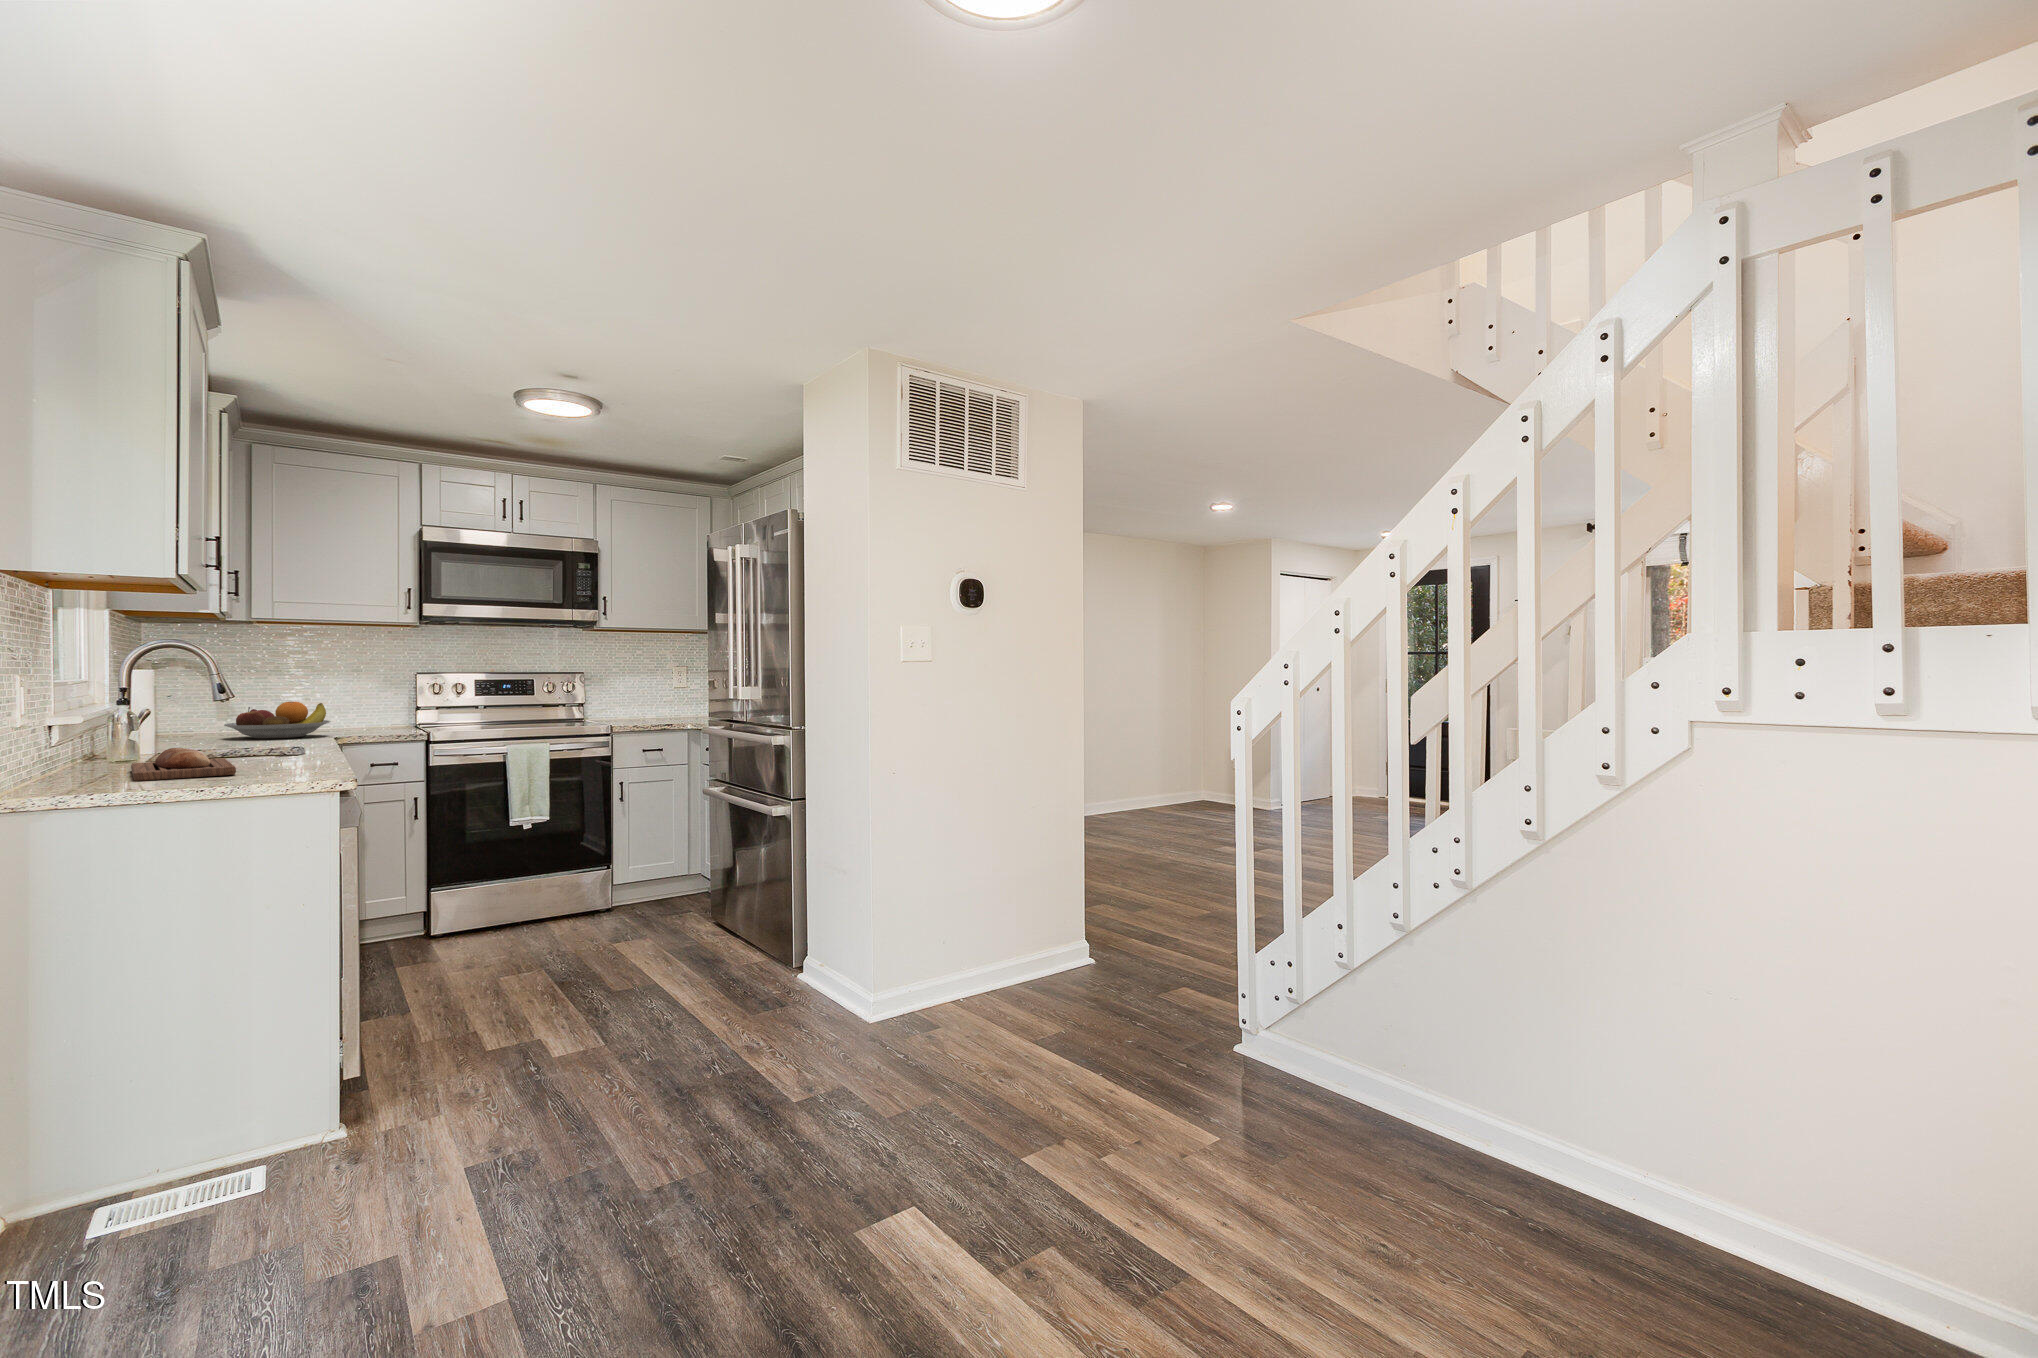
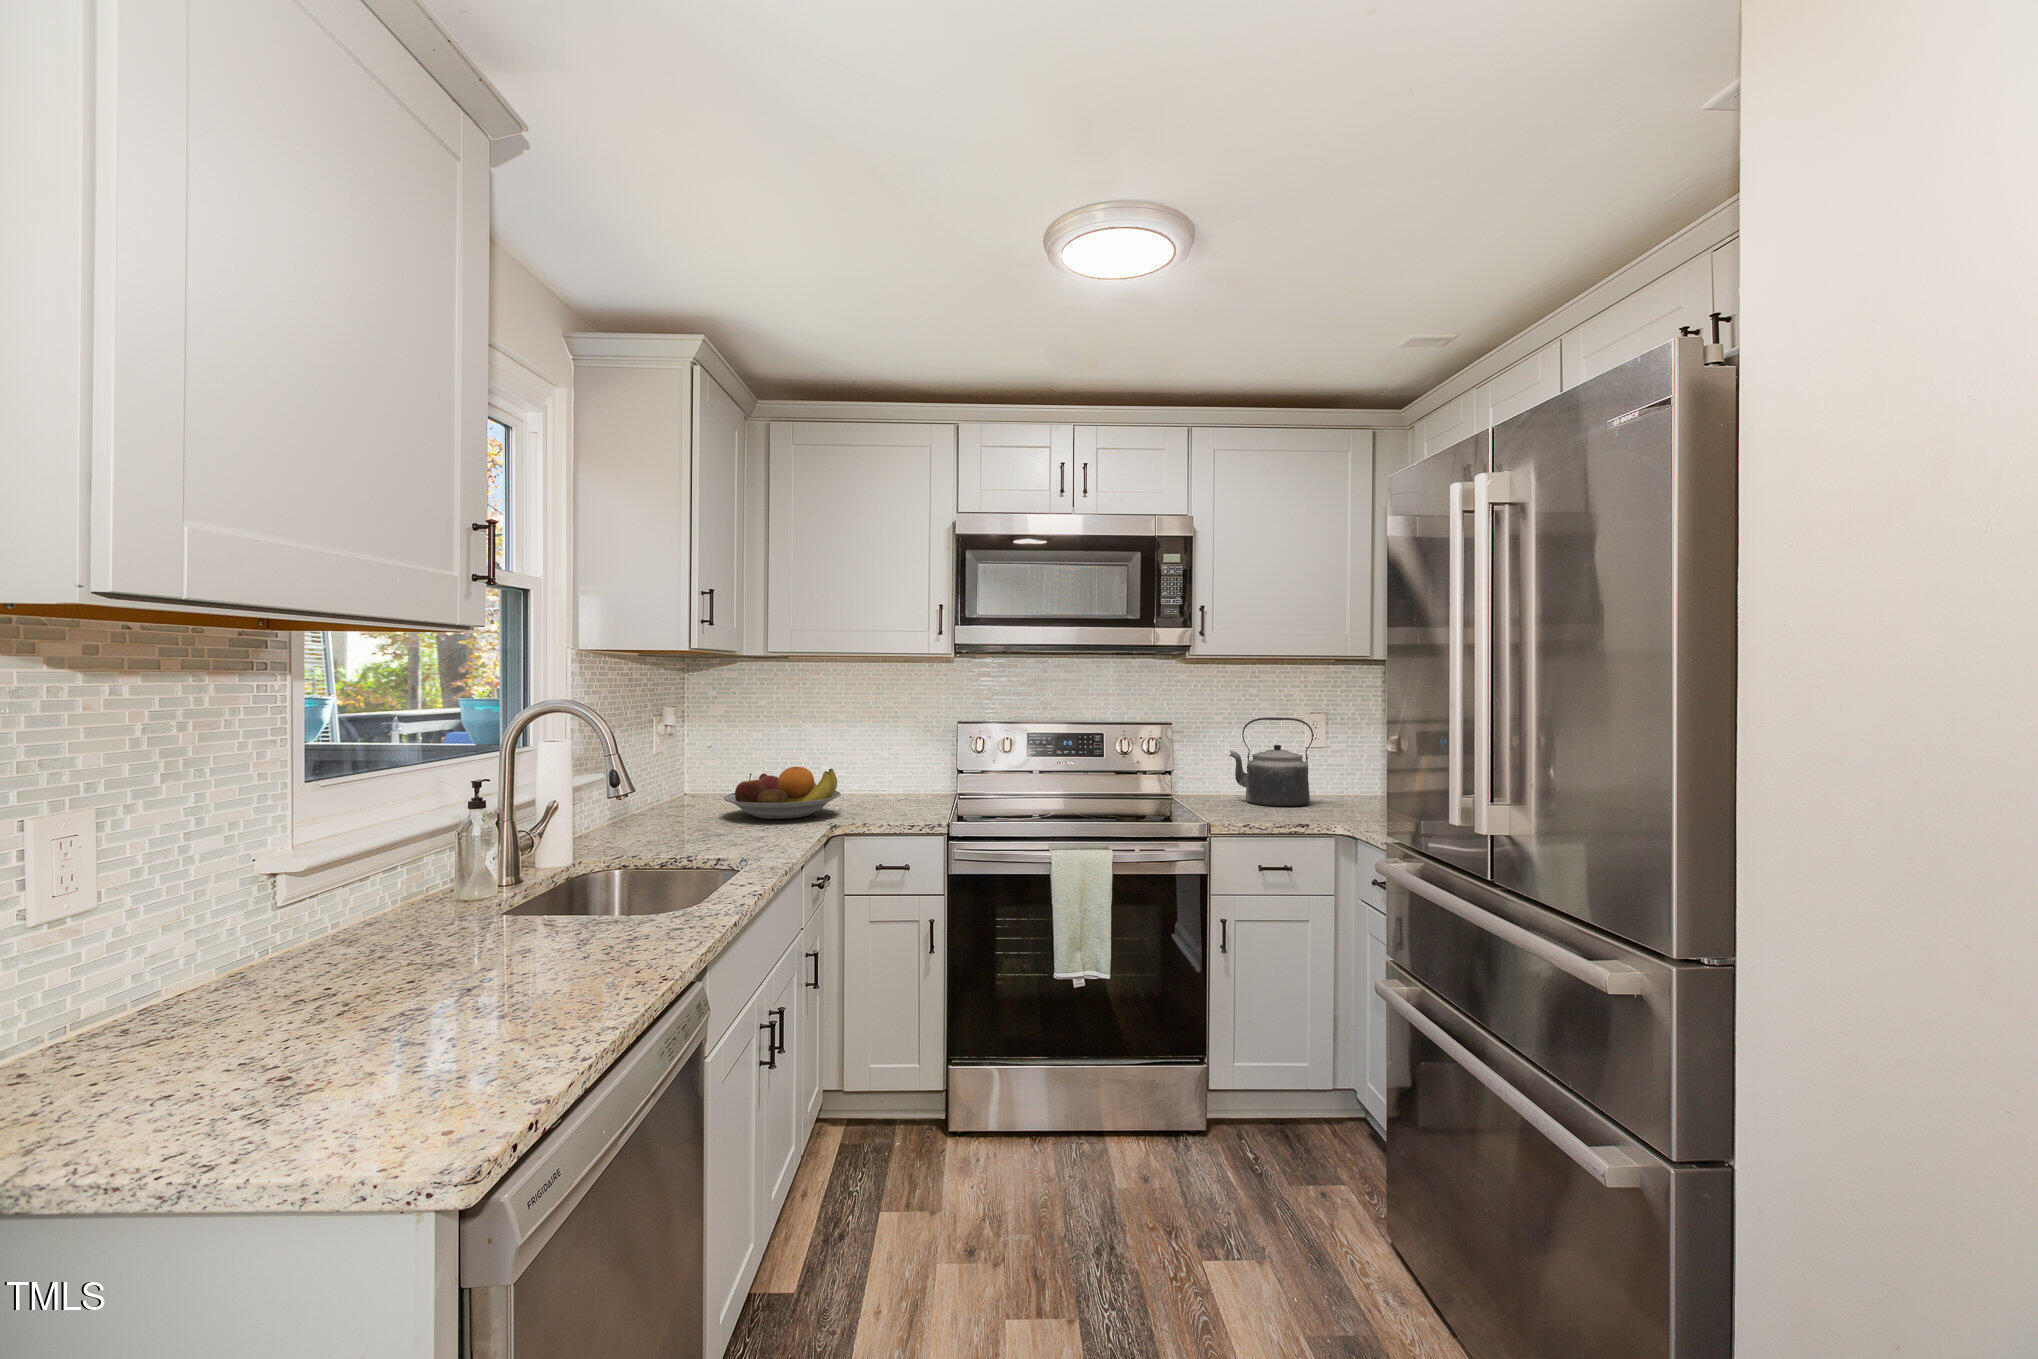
kettle: none [623,669,678,723] -> present [1229,717,1313,806]
bread loaf: present [131,748,236,781] -> none [223,920,514,1036]

